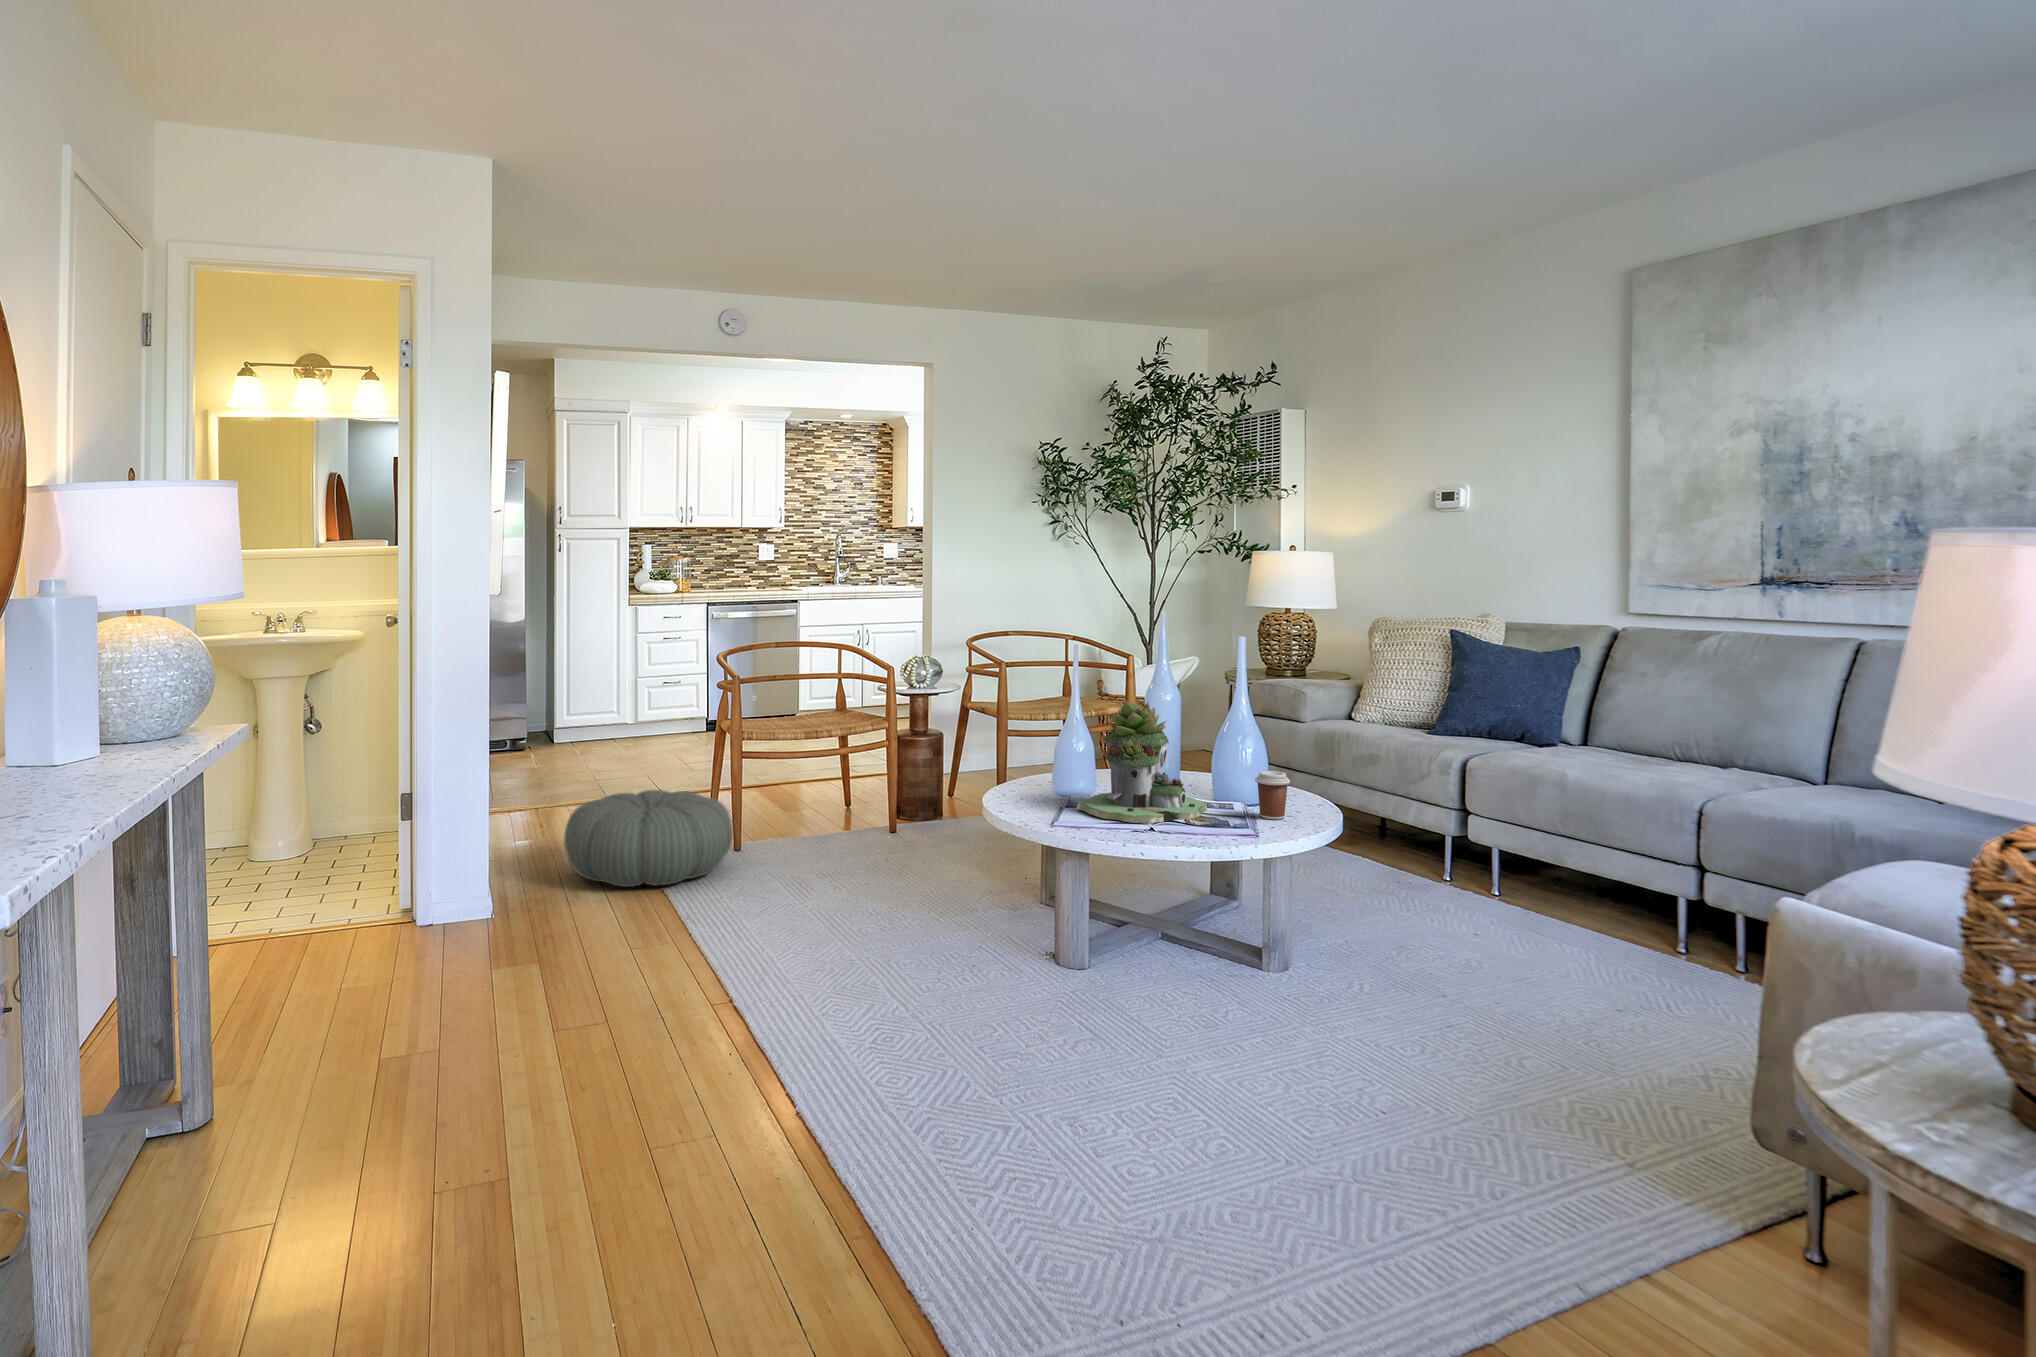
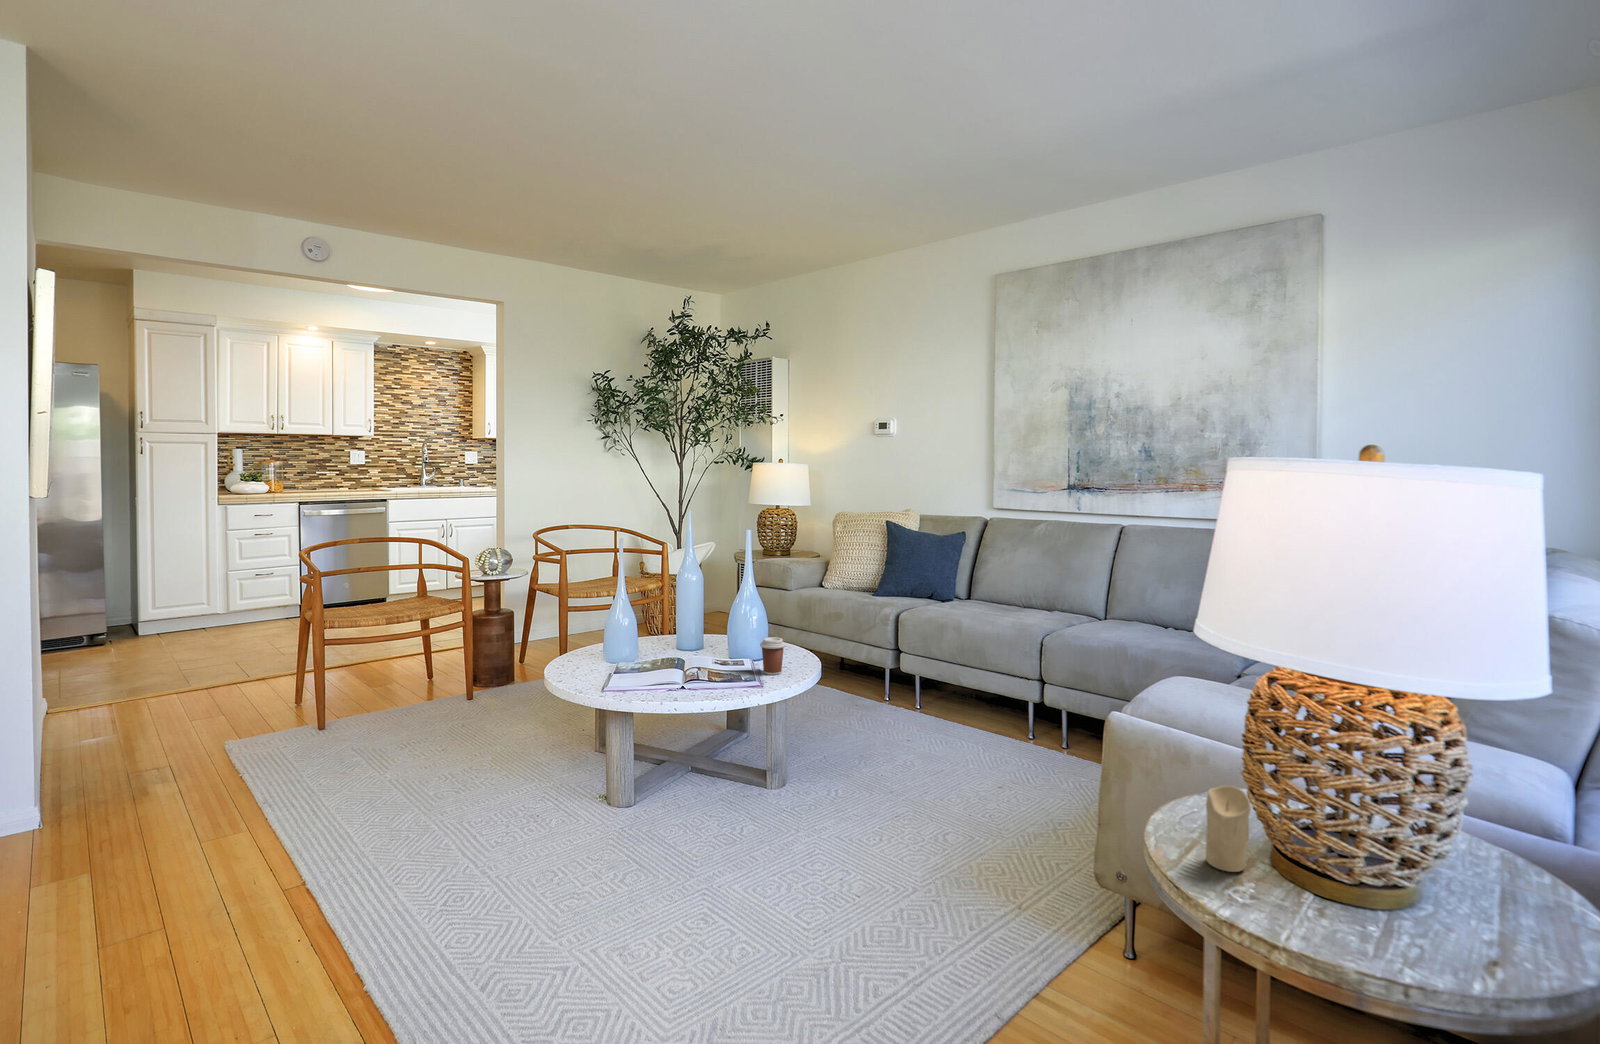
succulent planter: present [1077,701,1207,823] -> none [621,588,725,688]
pouf: present [564,790,733,887] -> none [114,684,307,784]
candle: none [1875,962,1948,1078] -> present [1206,786,1251,872]

